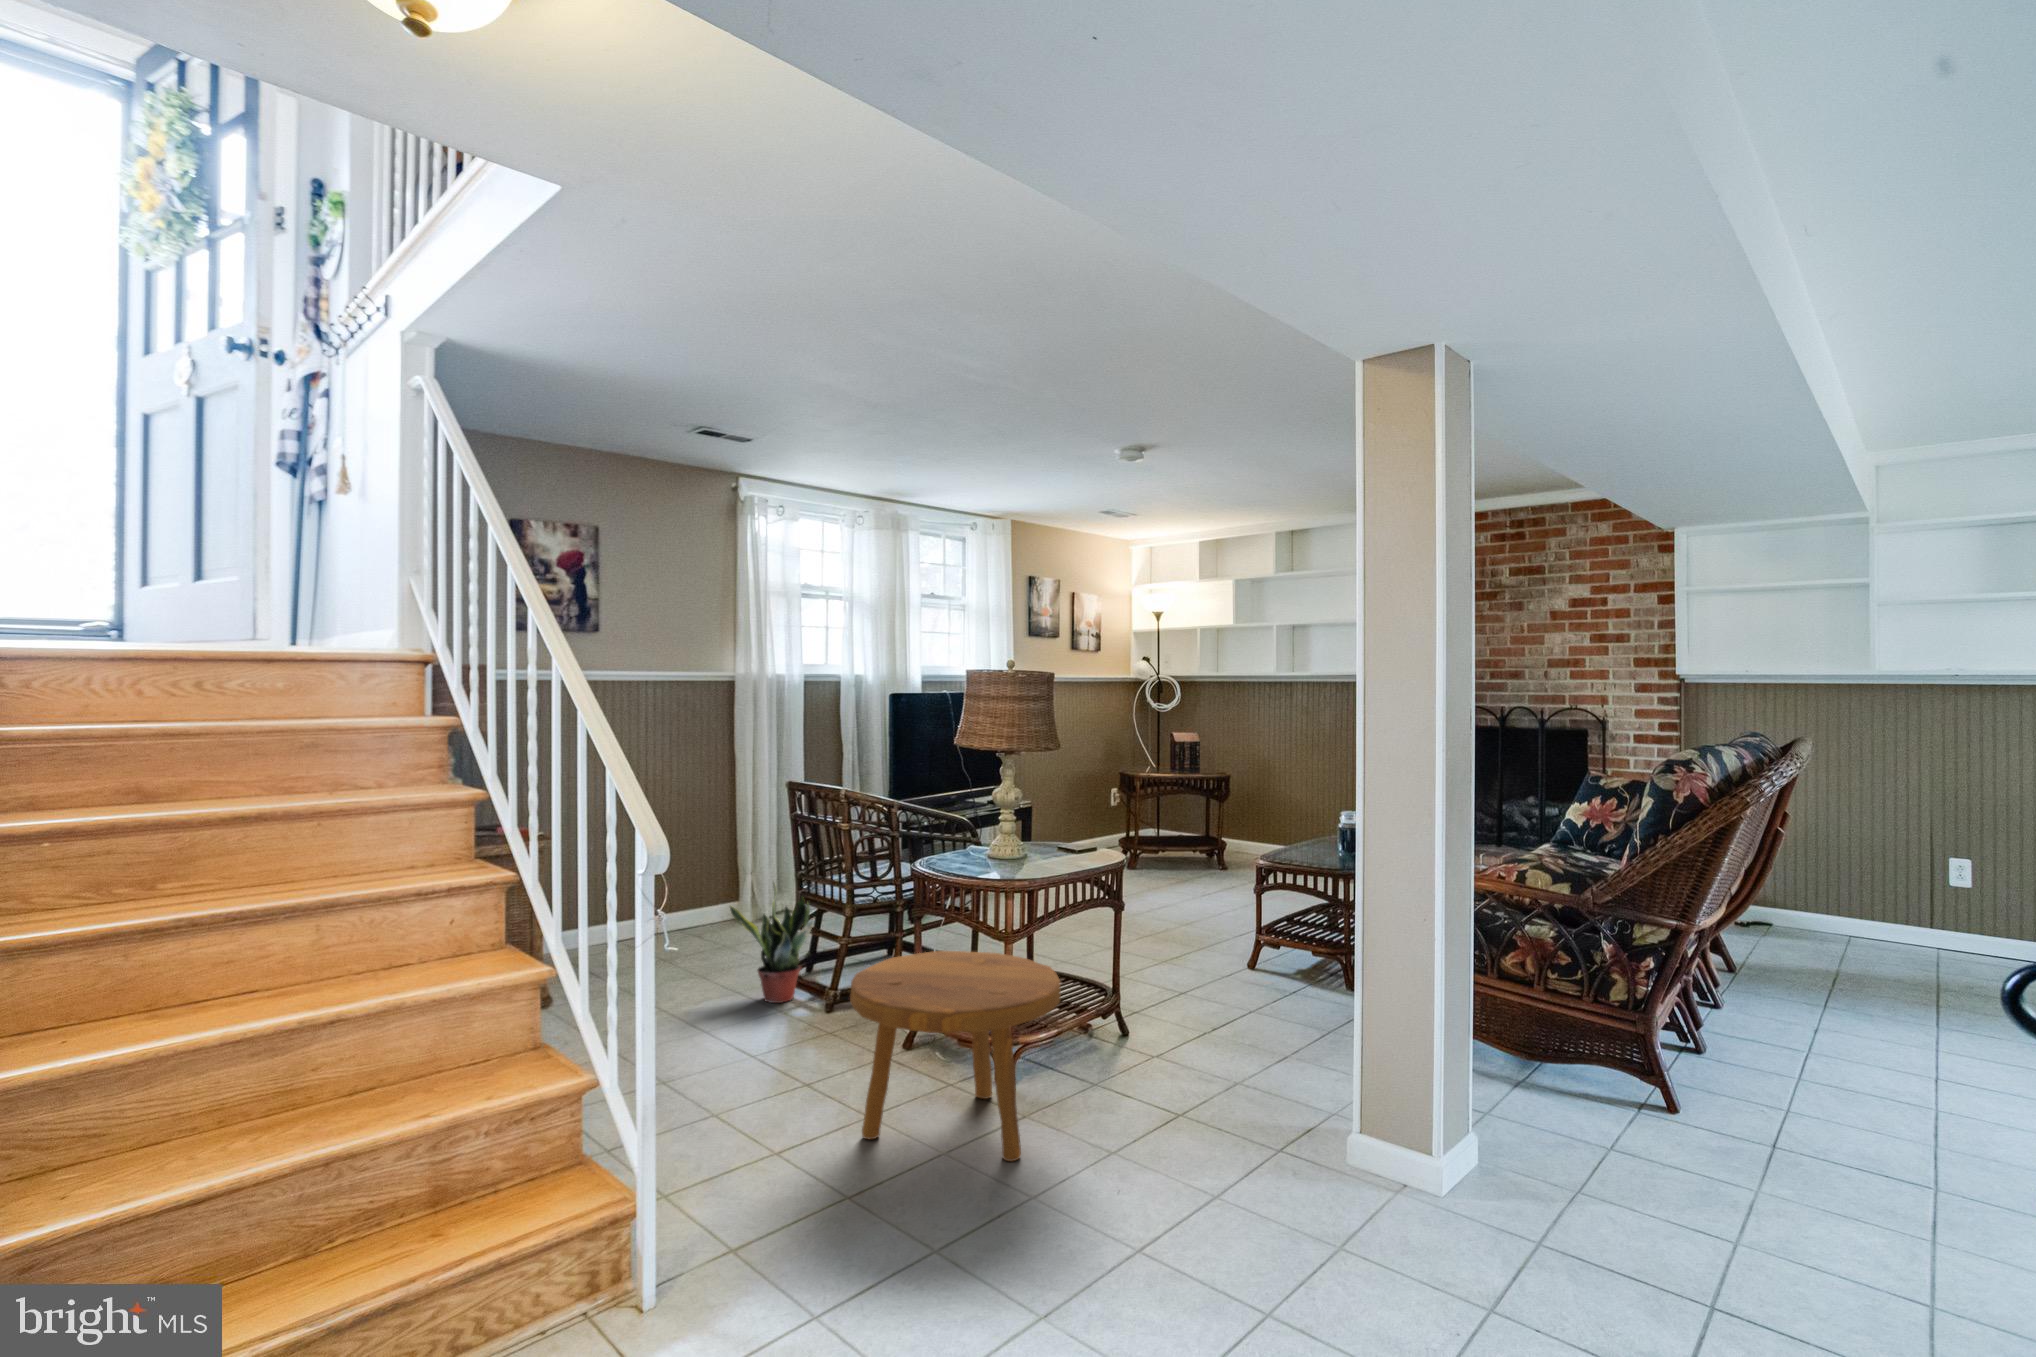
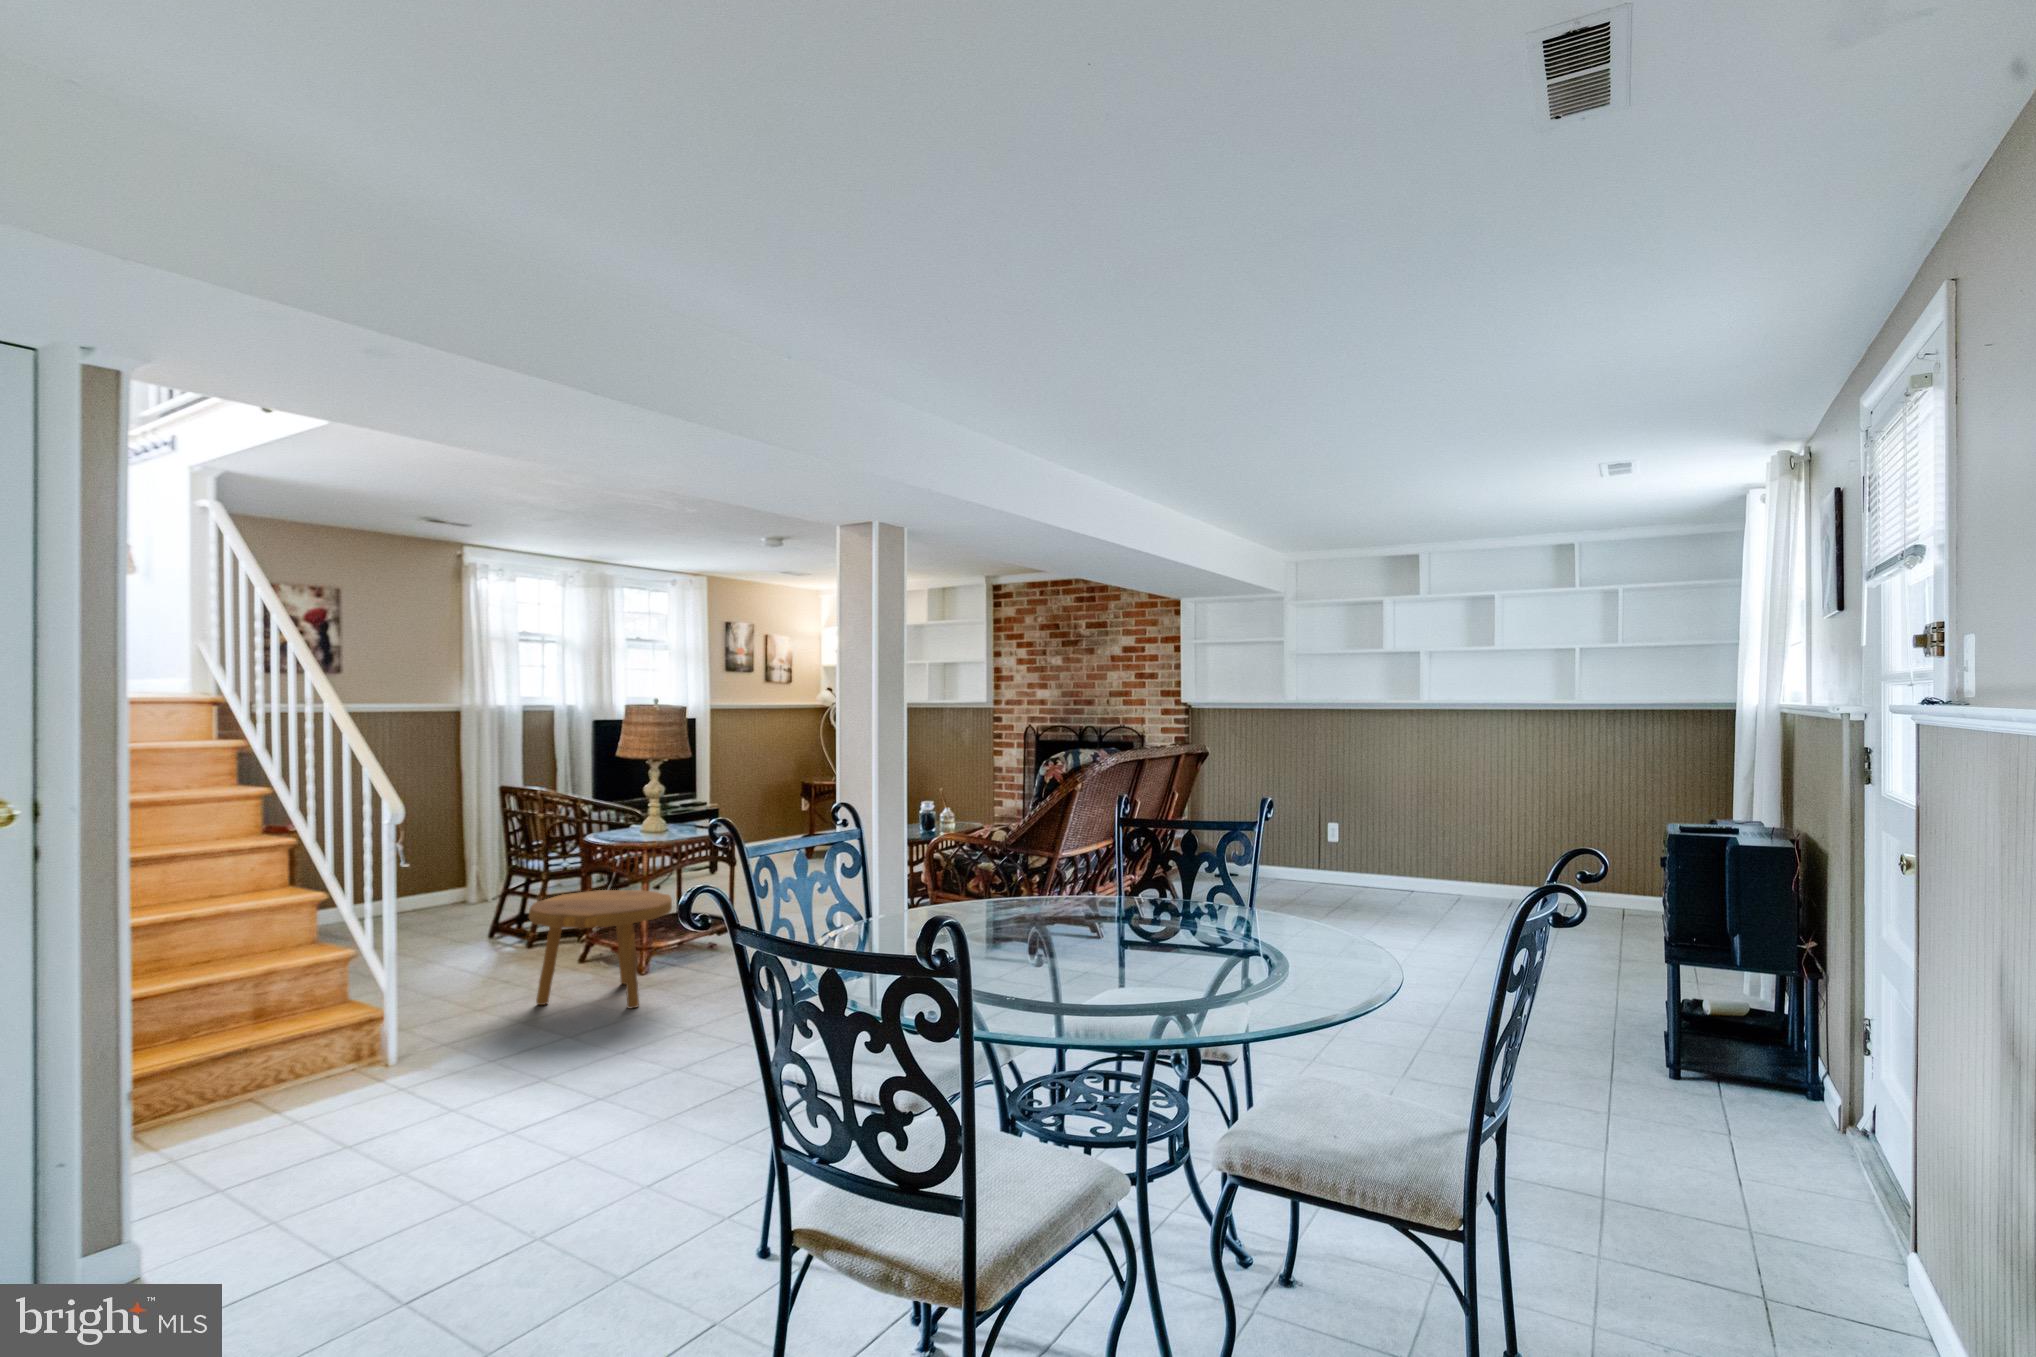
potted plant: present [730,884,813,1003] -> none [450,859,518,948]

